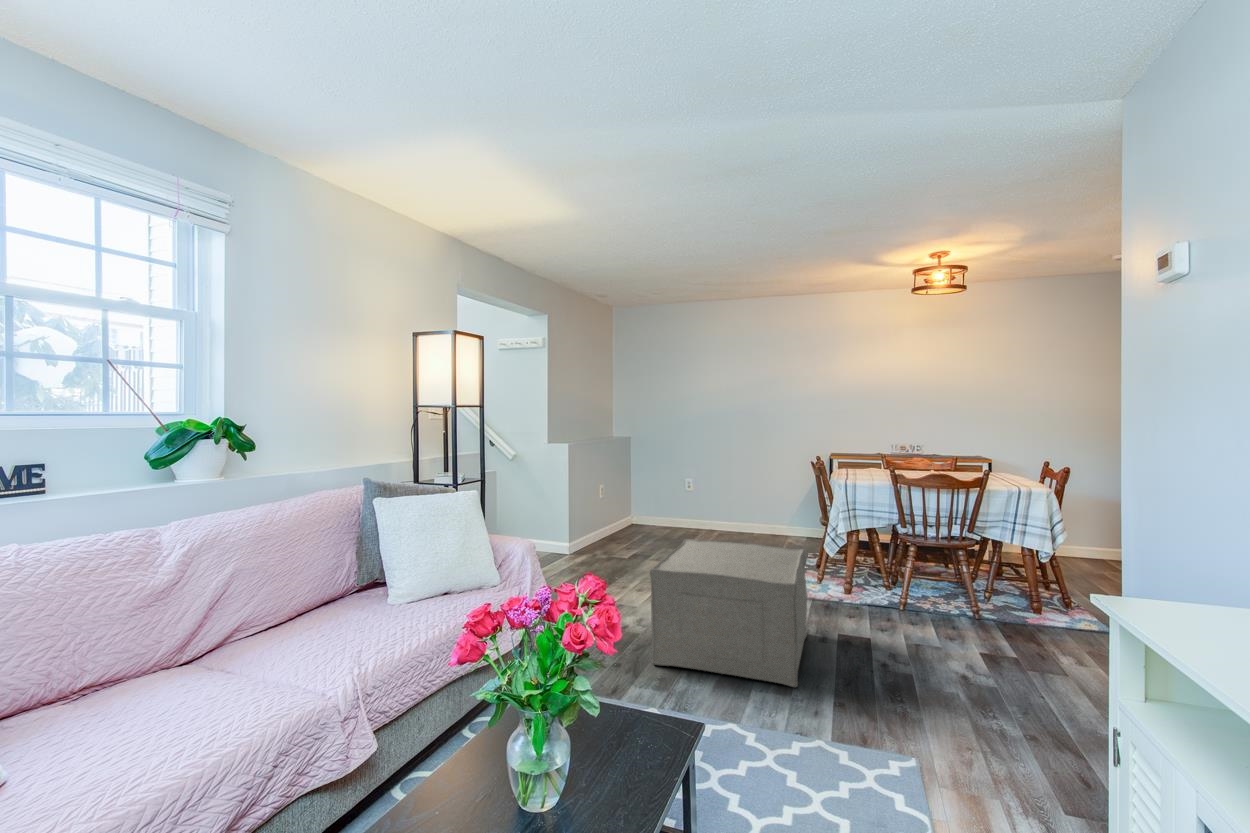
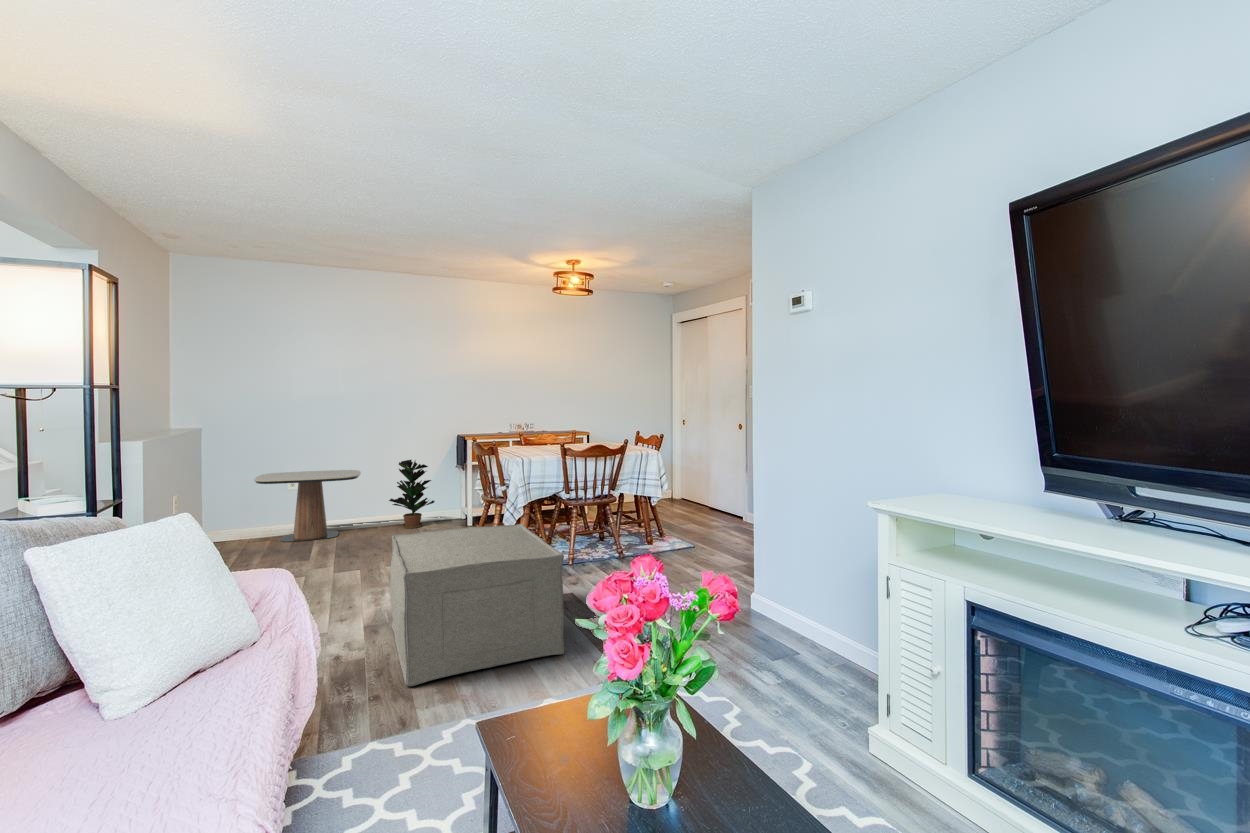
potted plant: none [756,476,798,543] -> present [389,460,435,528]
side table: none [654,479,734,539] -> present [254,470,361,542]

